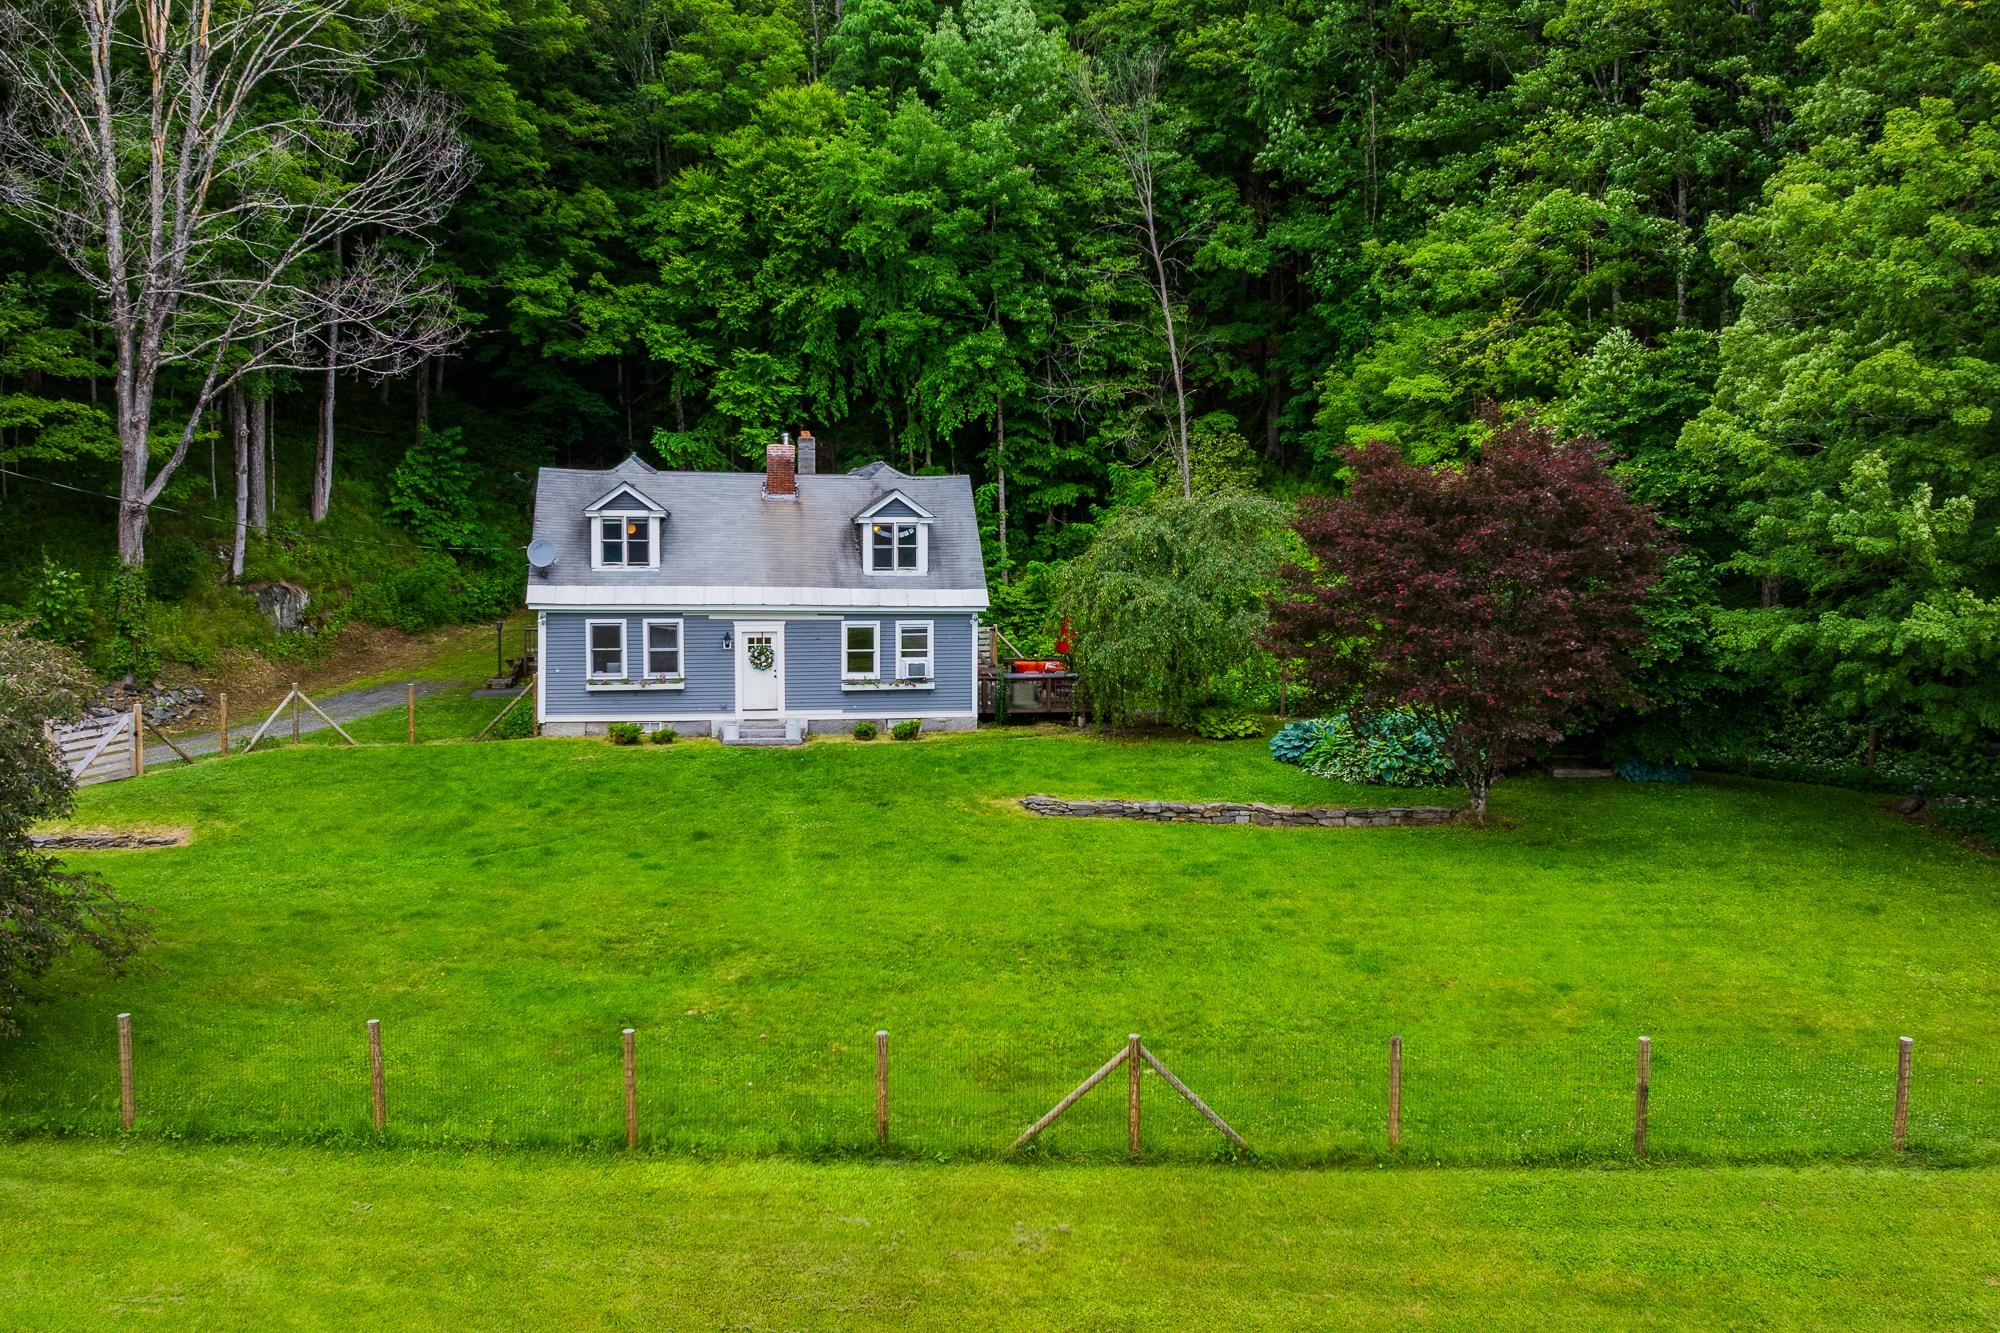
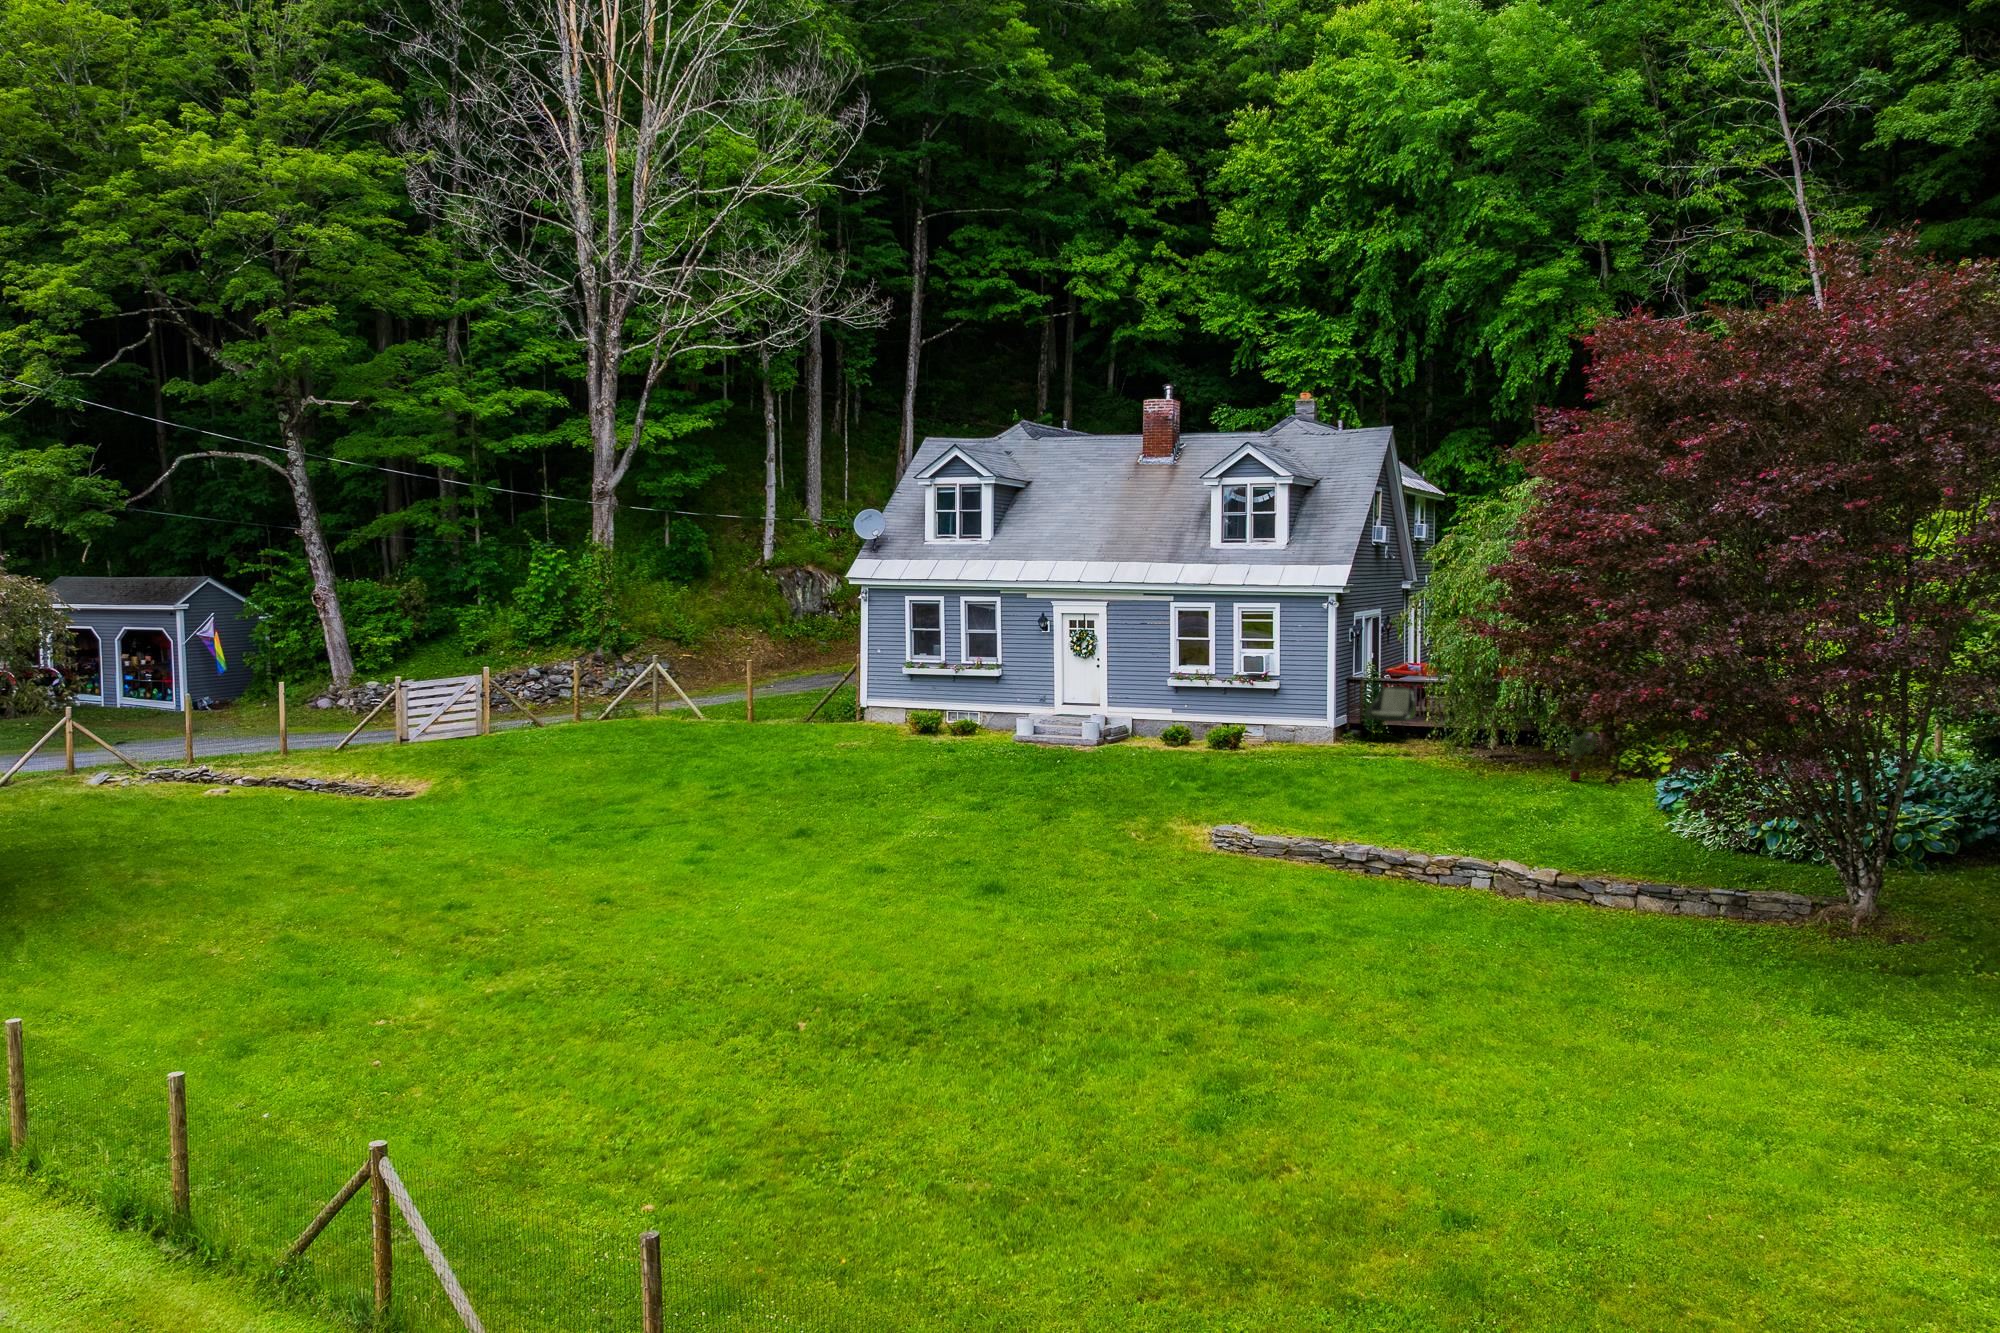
potted tree: none [1173,706,1205,744] -> present [1558,730,1597,781]

